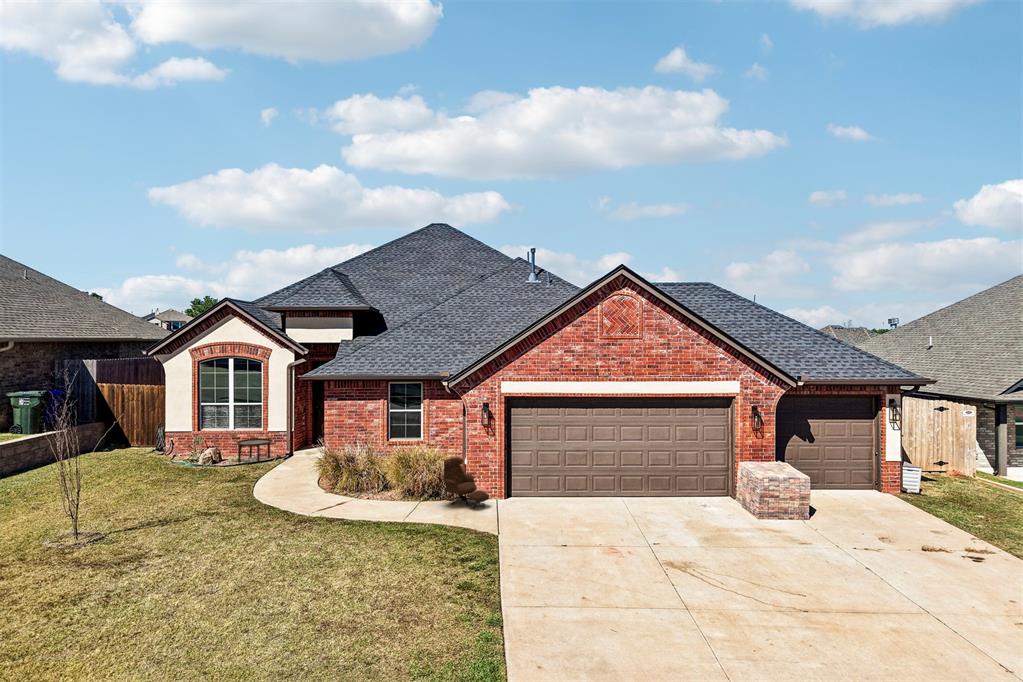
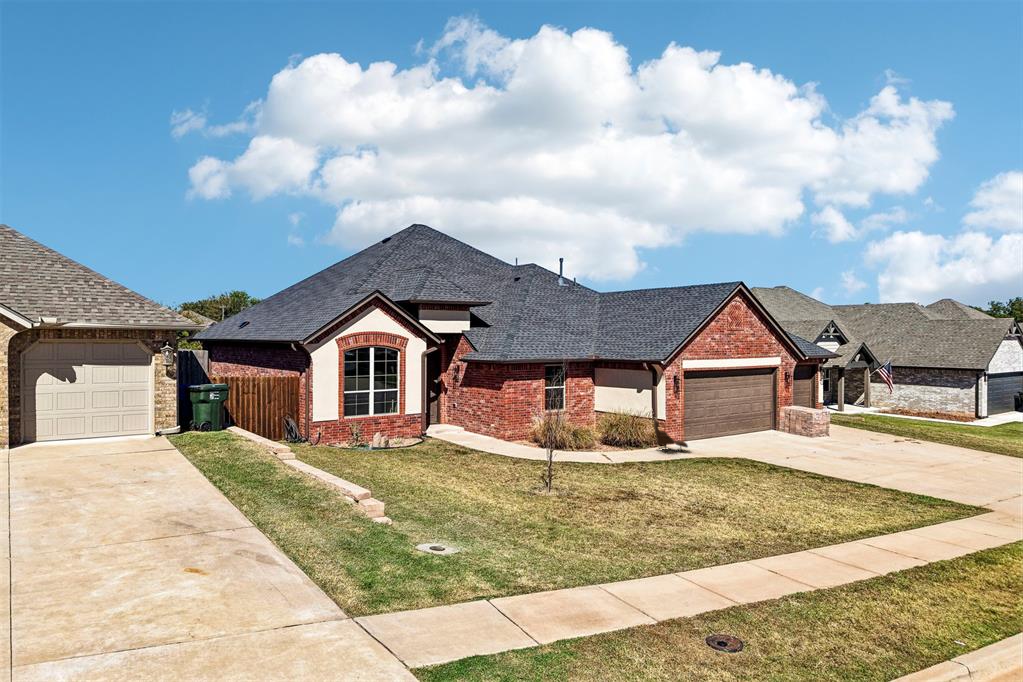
round table: present [237,438,272,463] -> none [398,425,430,449]

